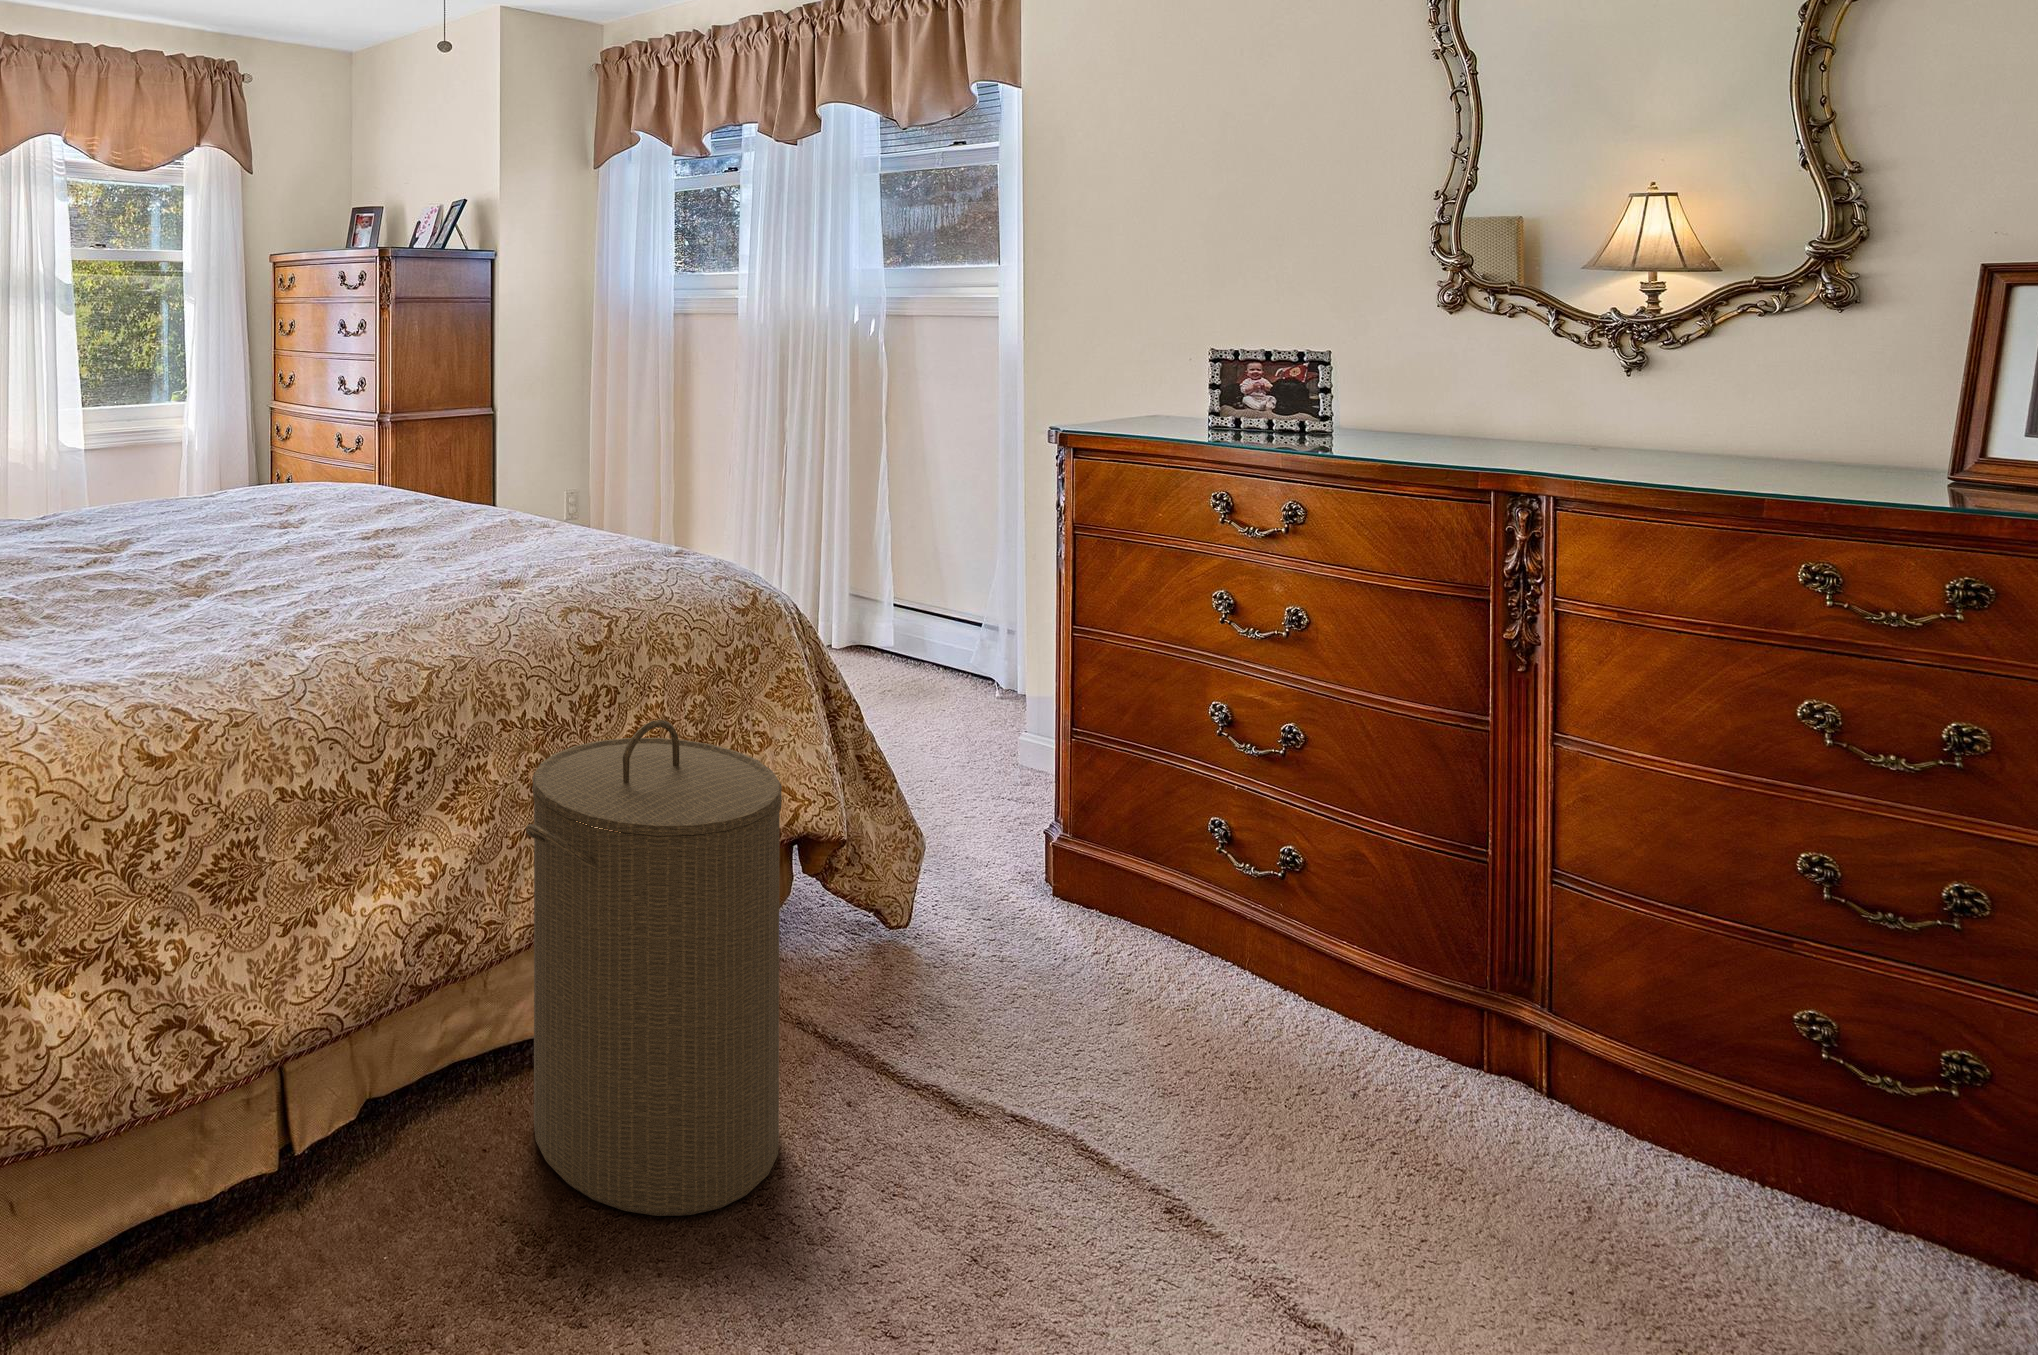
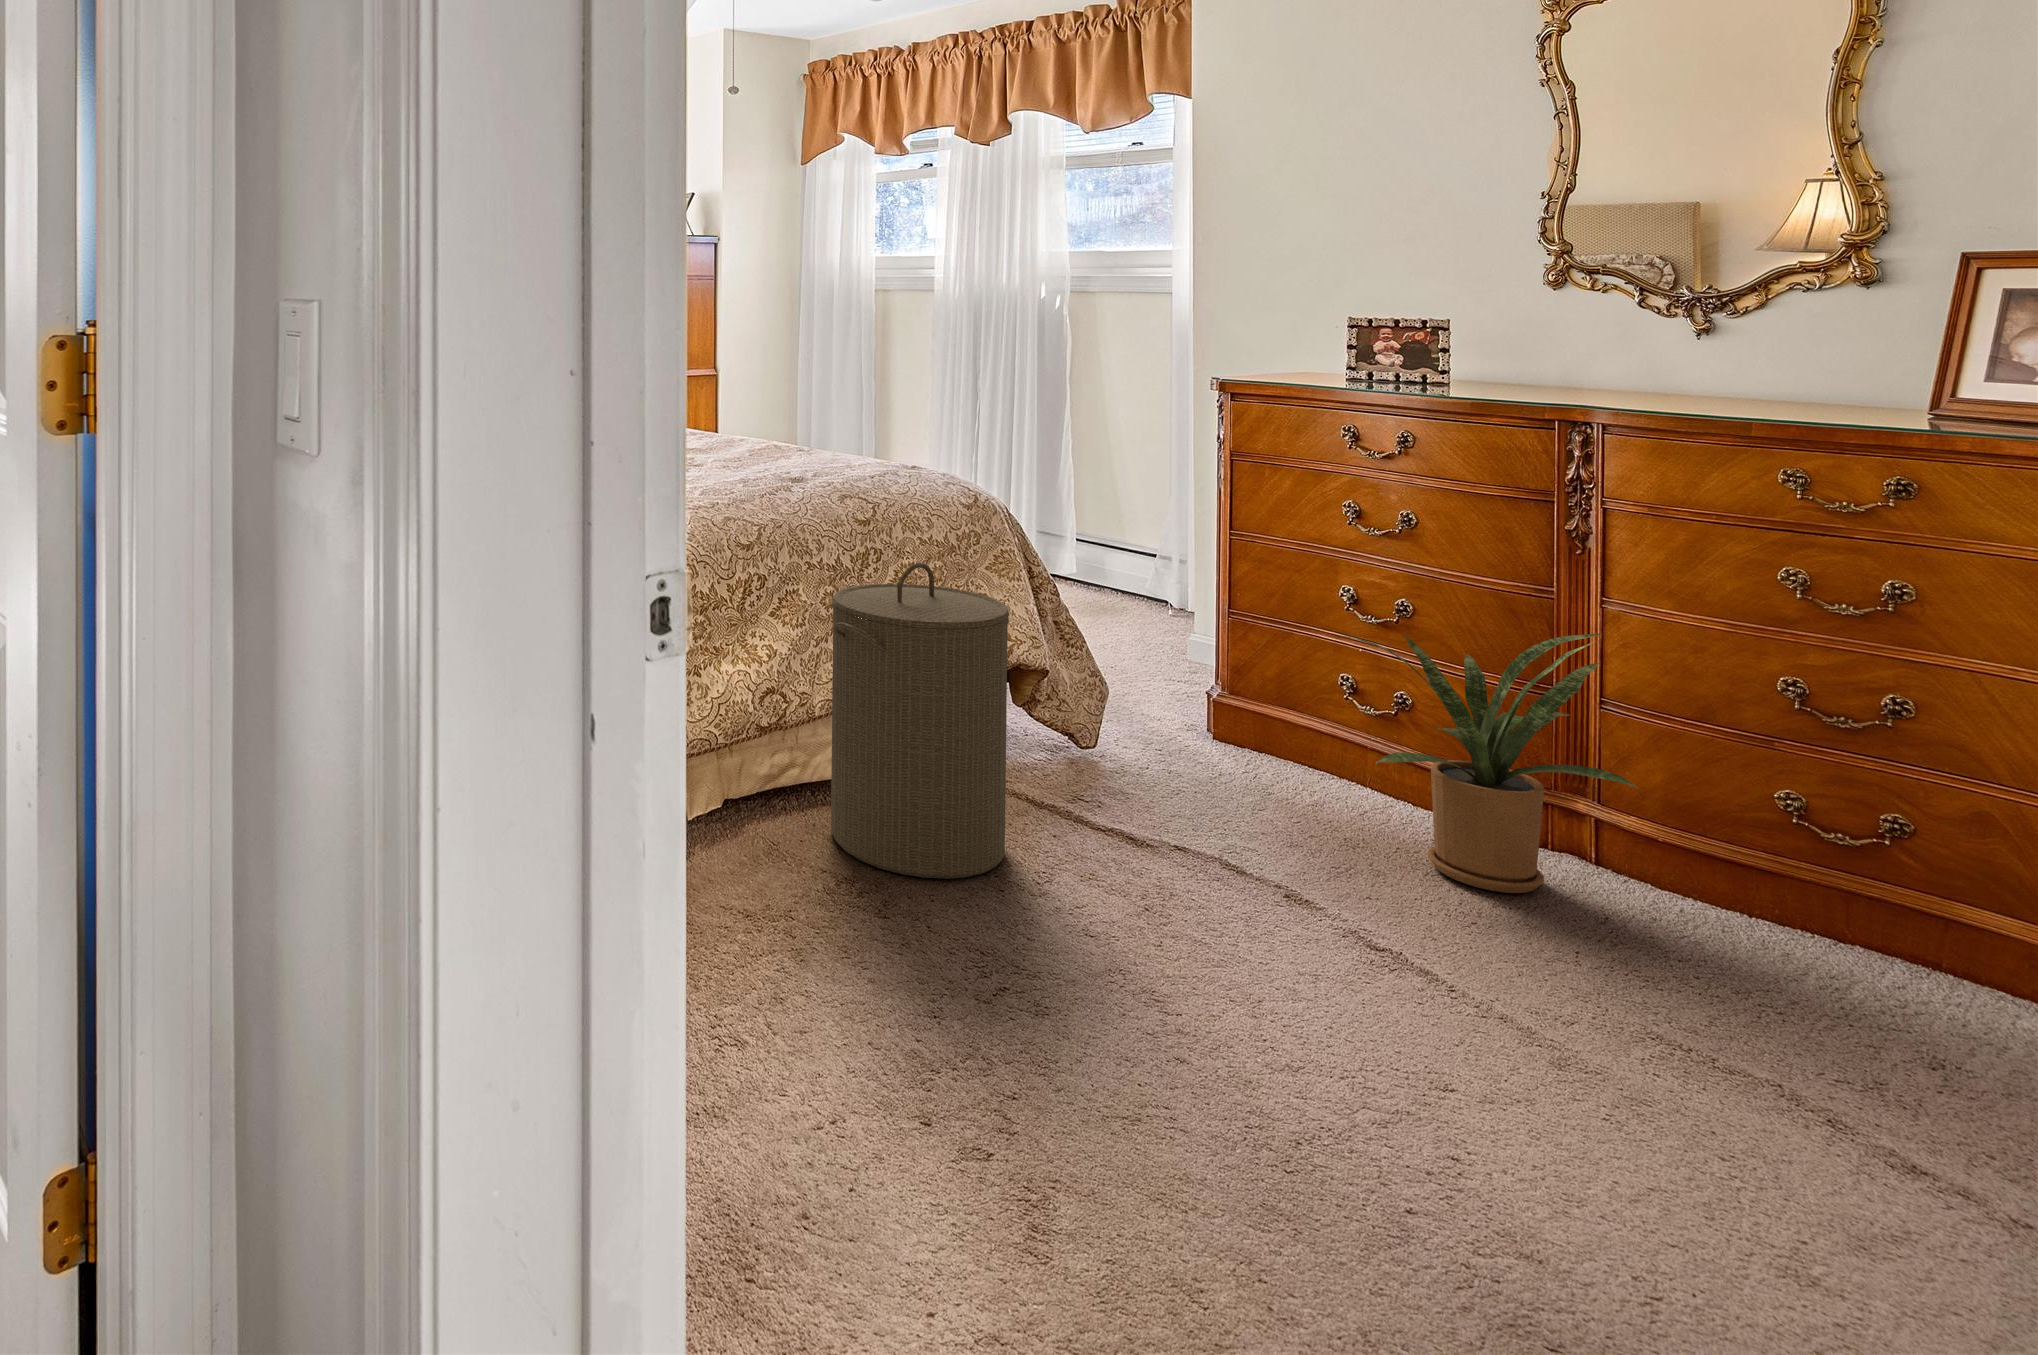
house plant: none [1217,790,1636,1168] -> present [1342,634,1640,893]

